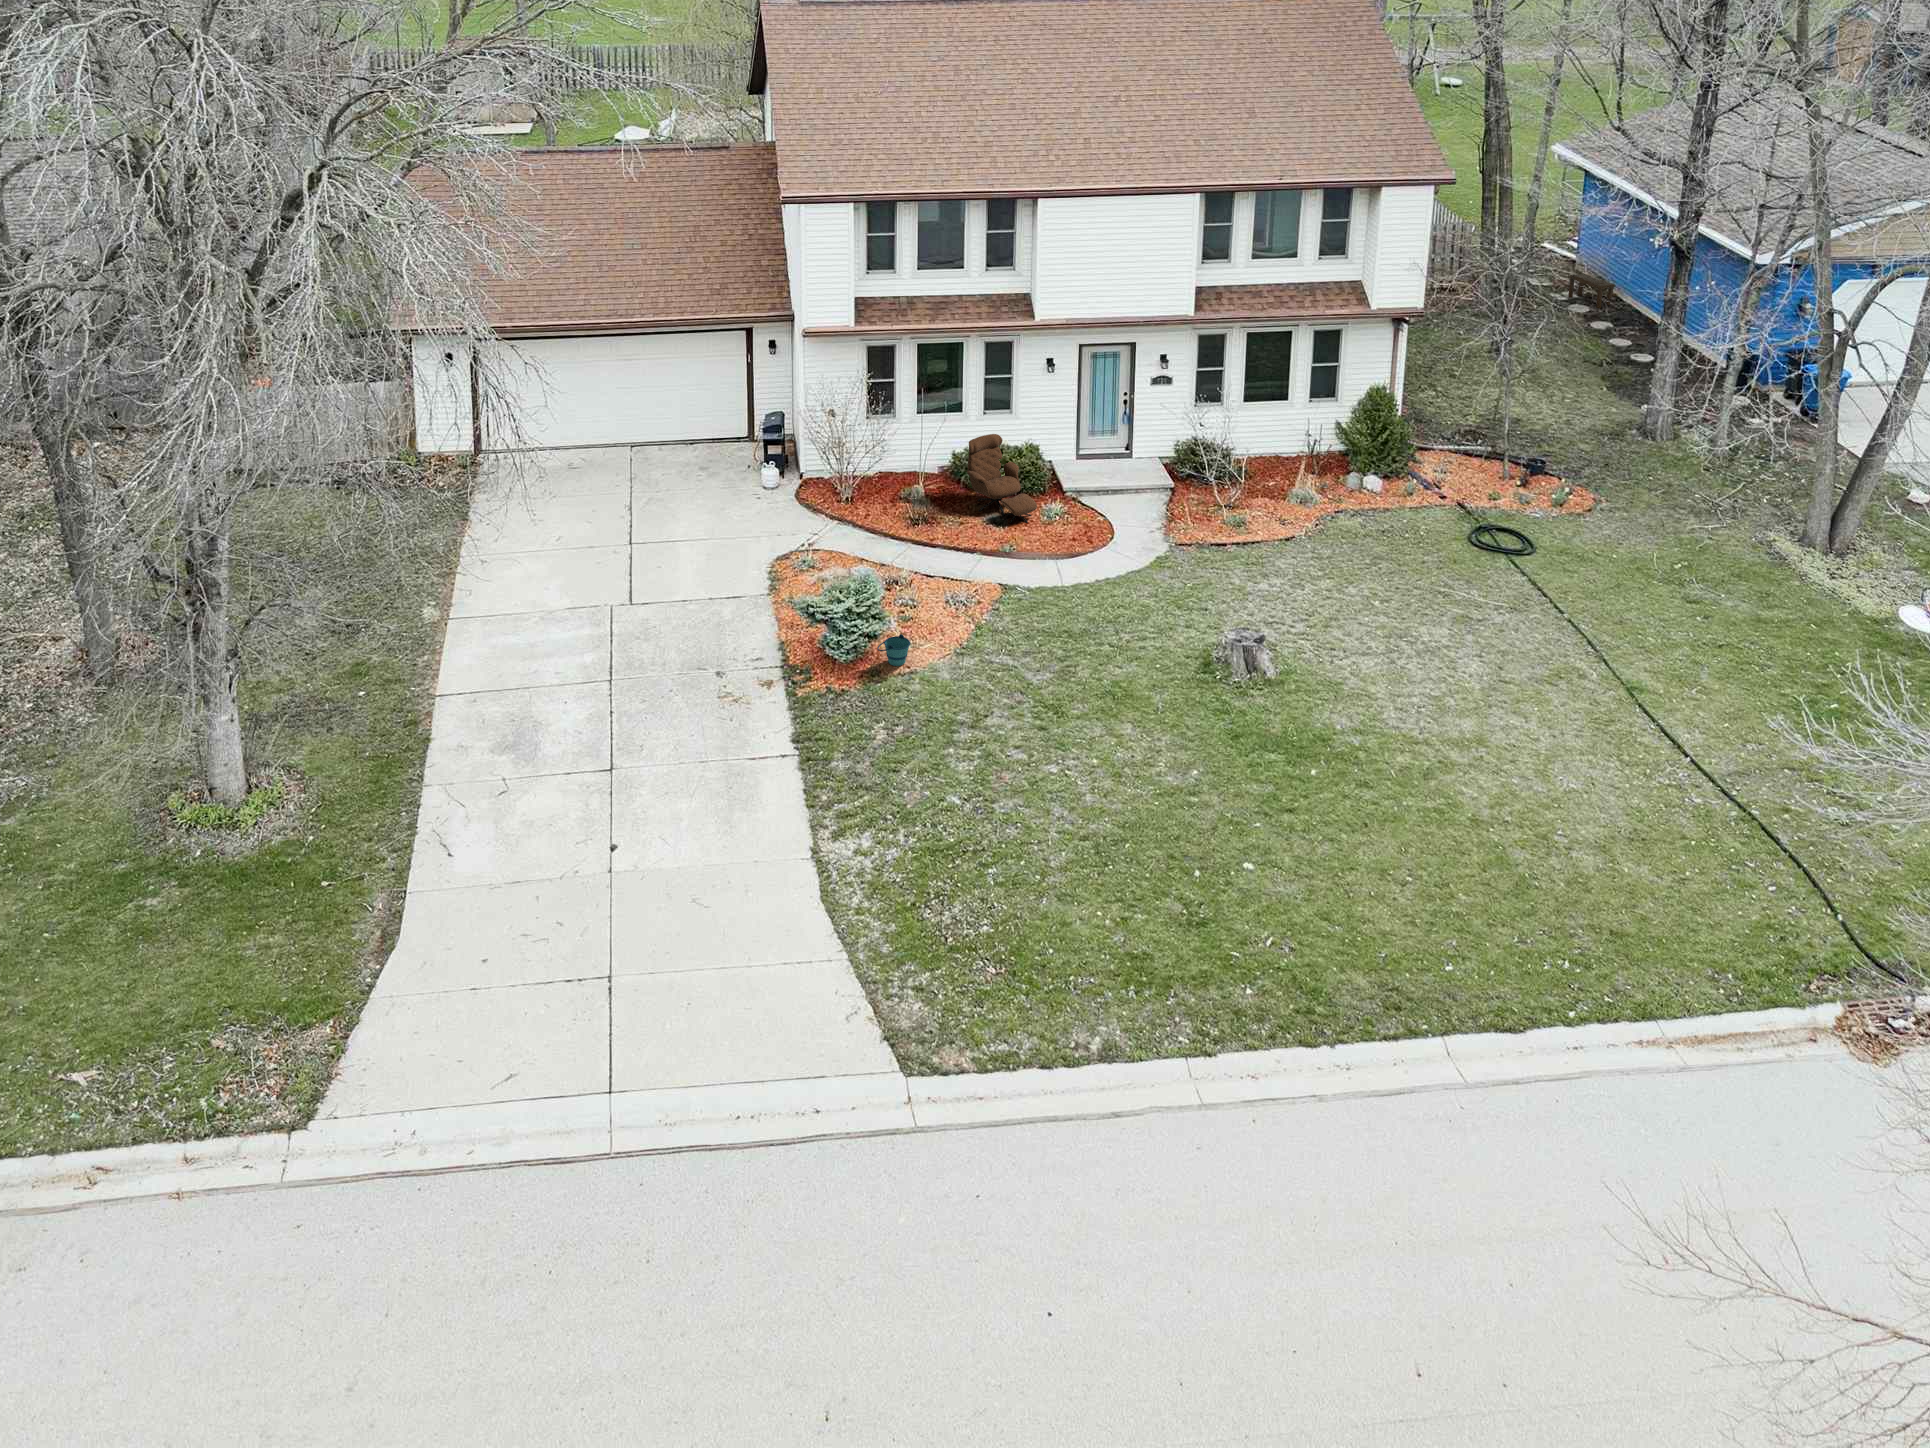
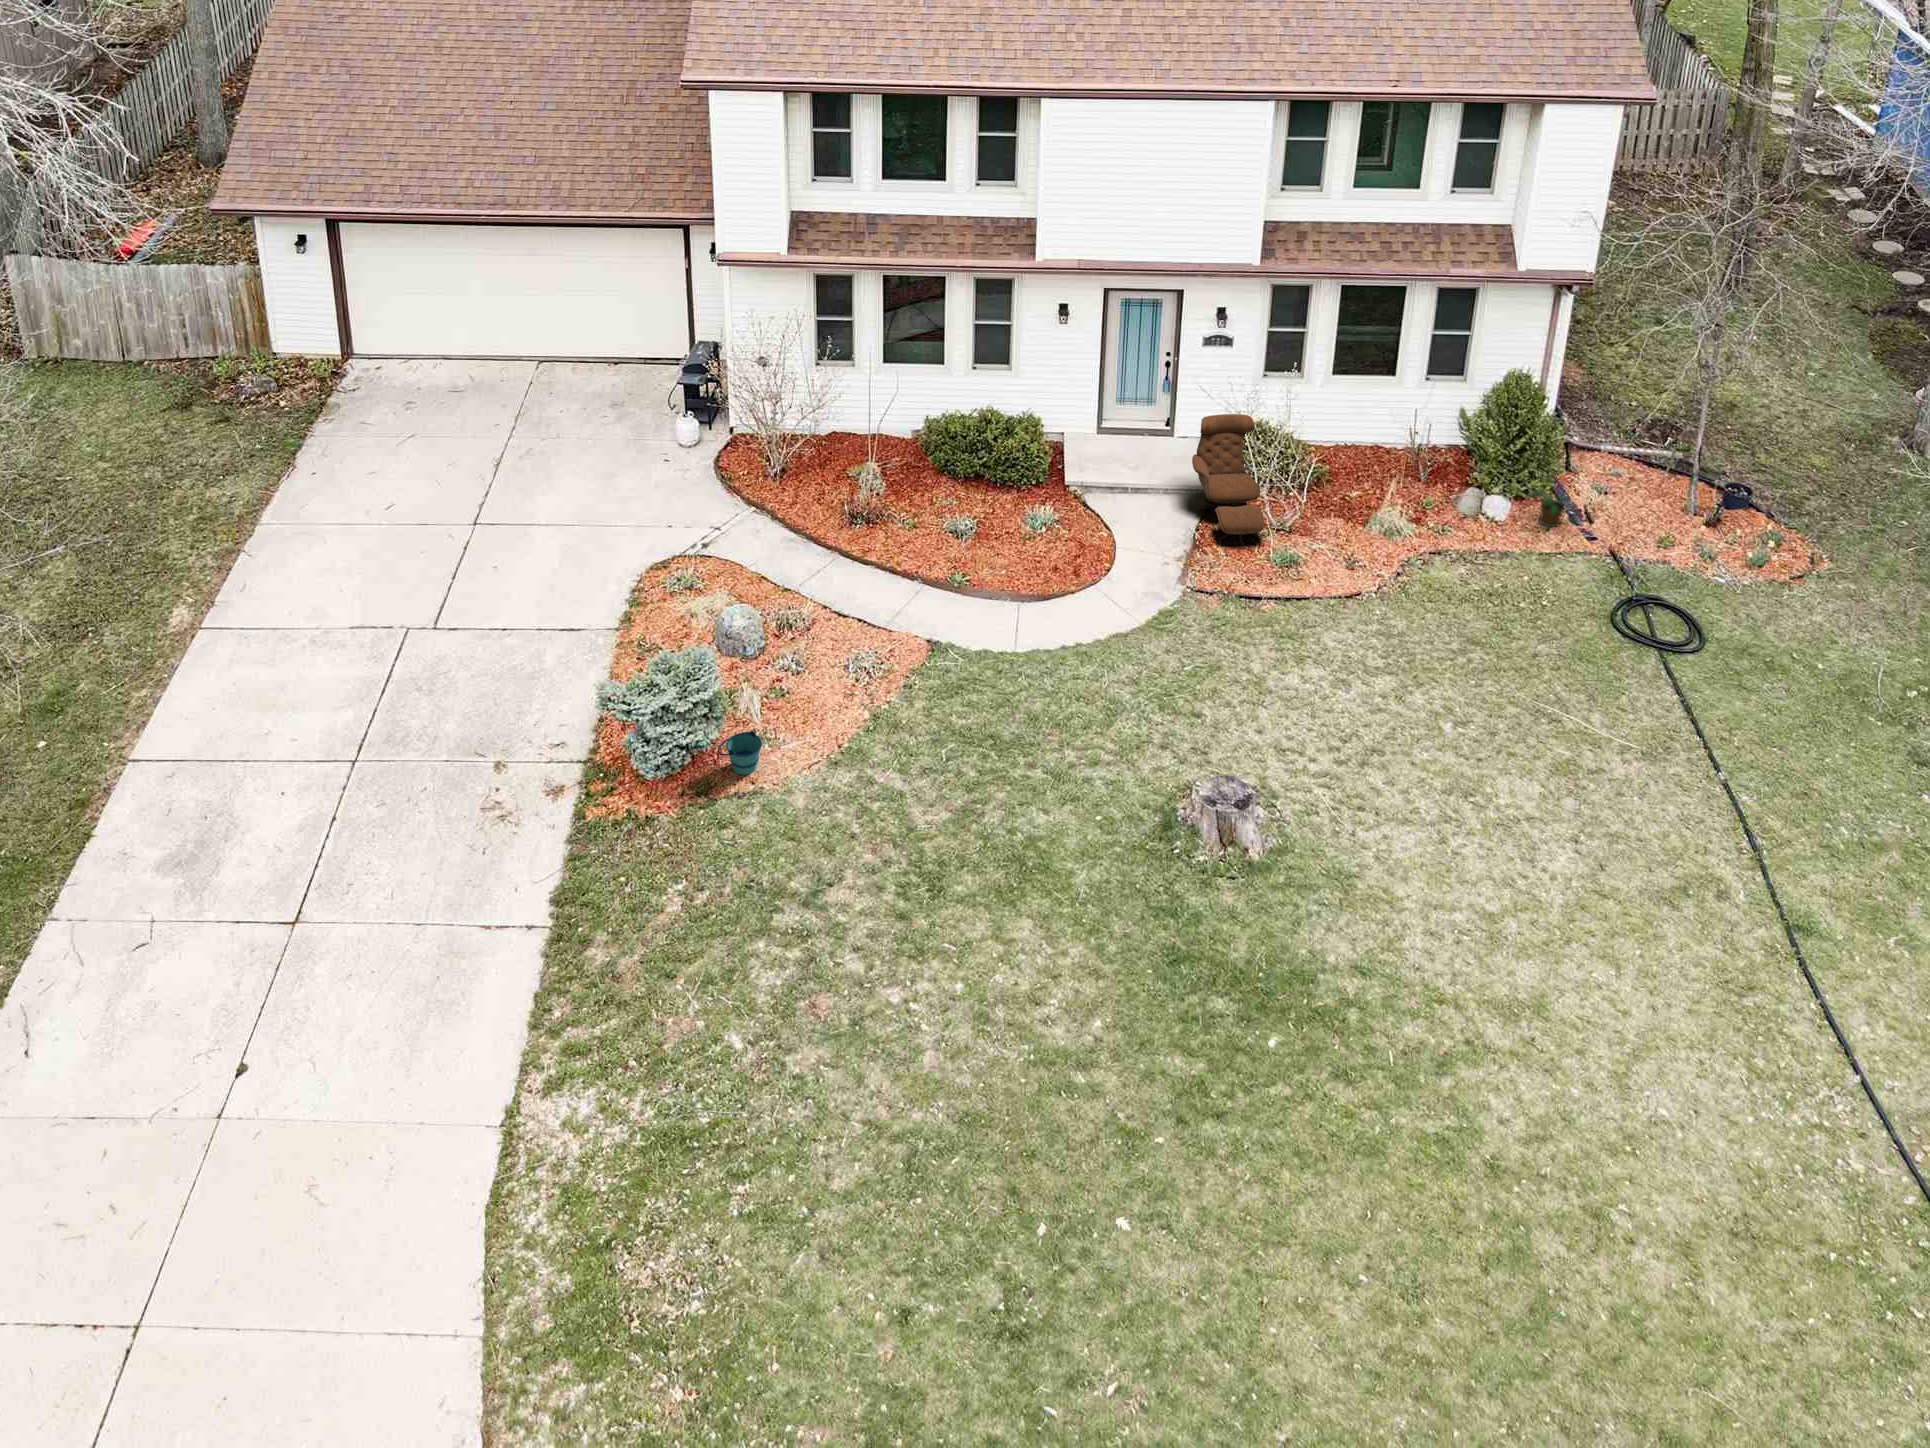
bench: present [1568,274,1615,308] -> none [1850,171,1917,222]
lounge chair: present [967,434,1037,523] -> present [1192,414,1264,546]
potted plant: none [1394,459,1425,494] -> present [1528,477,1569,527]

